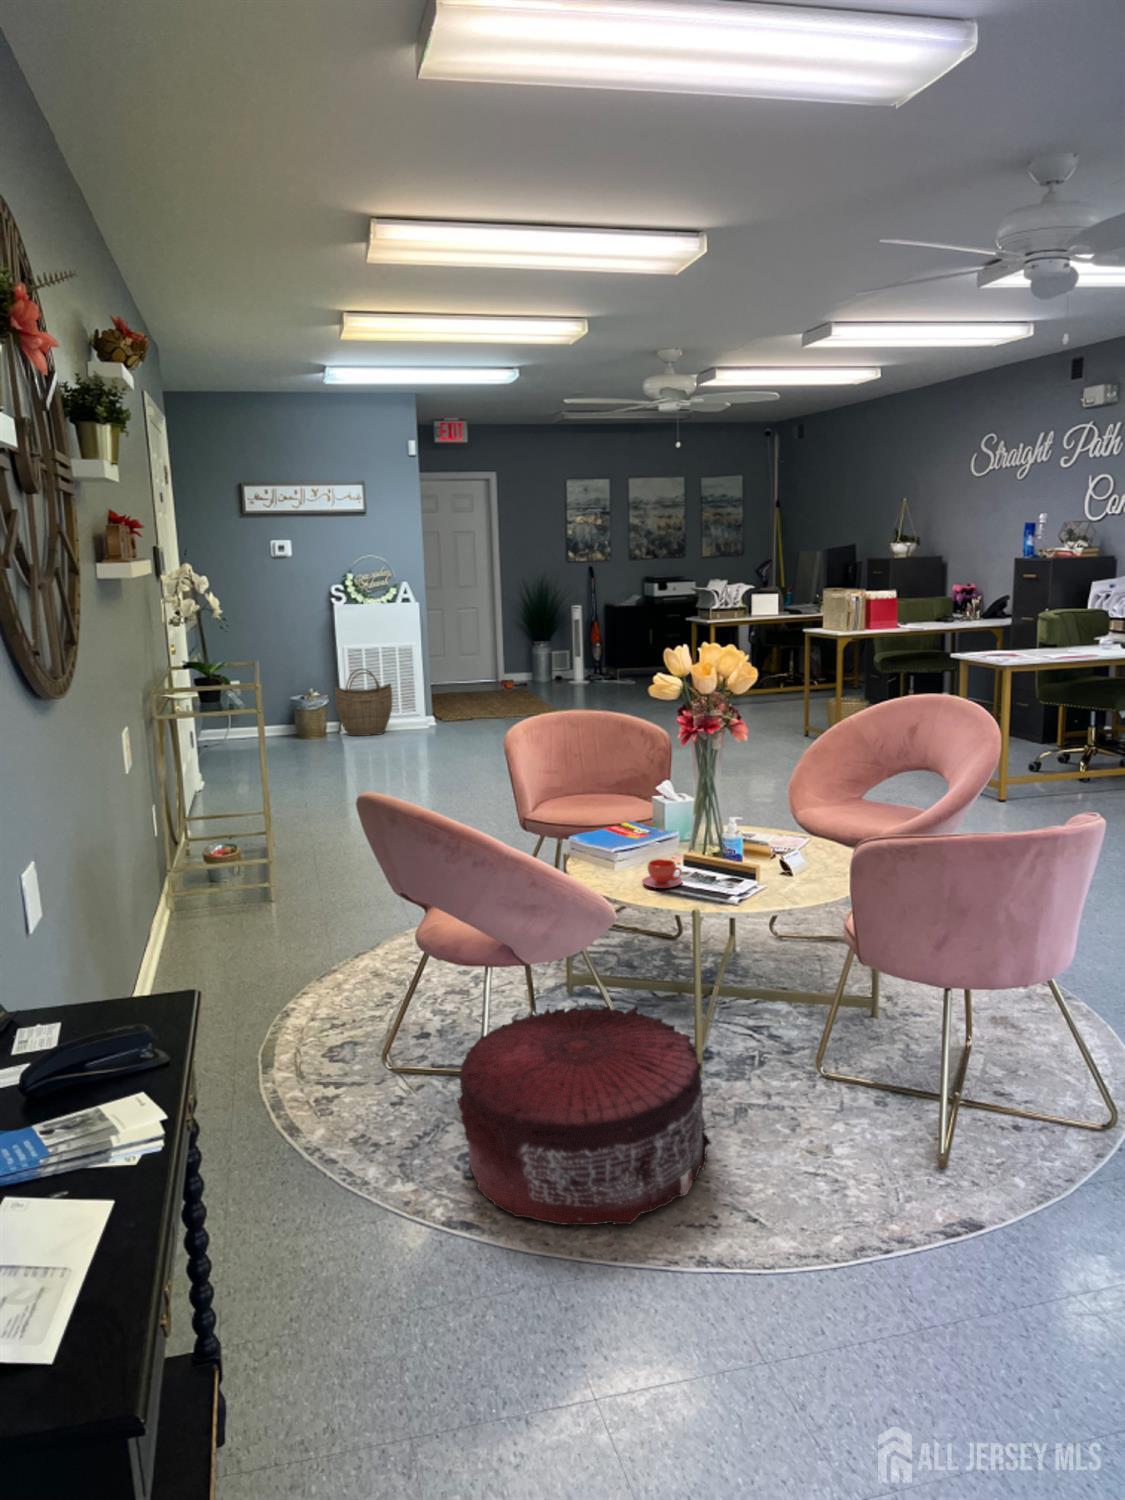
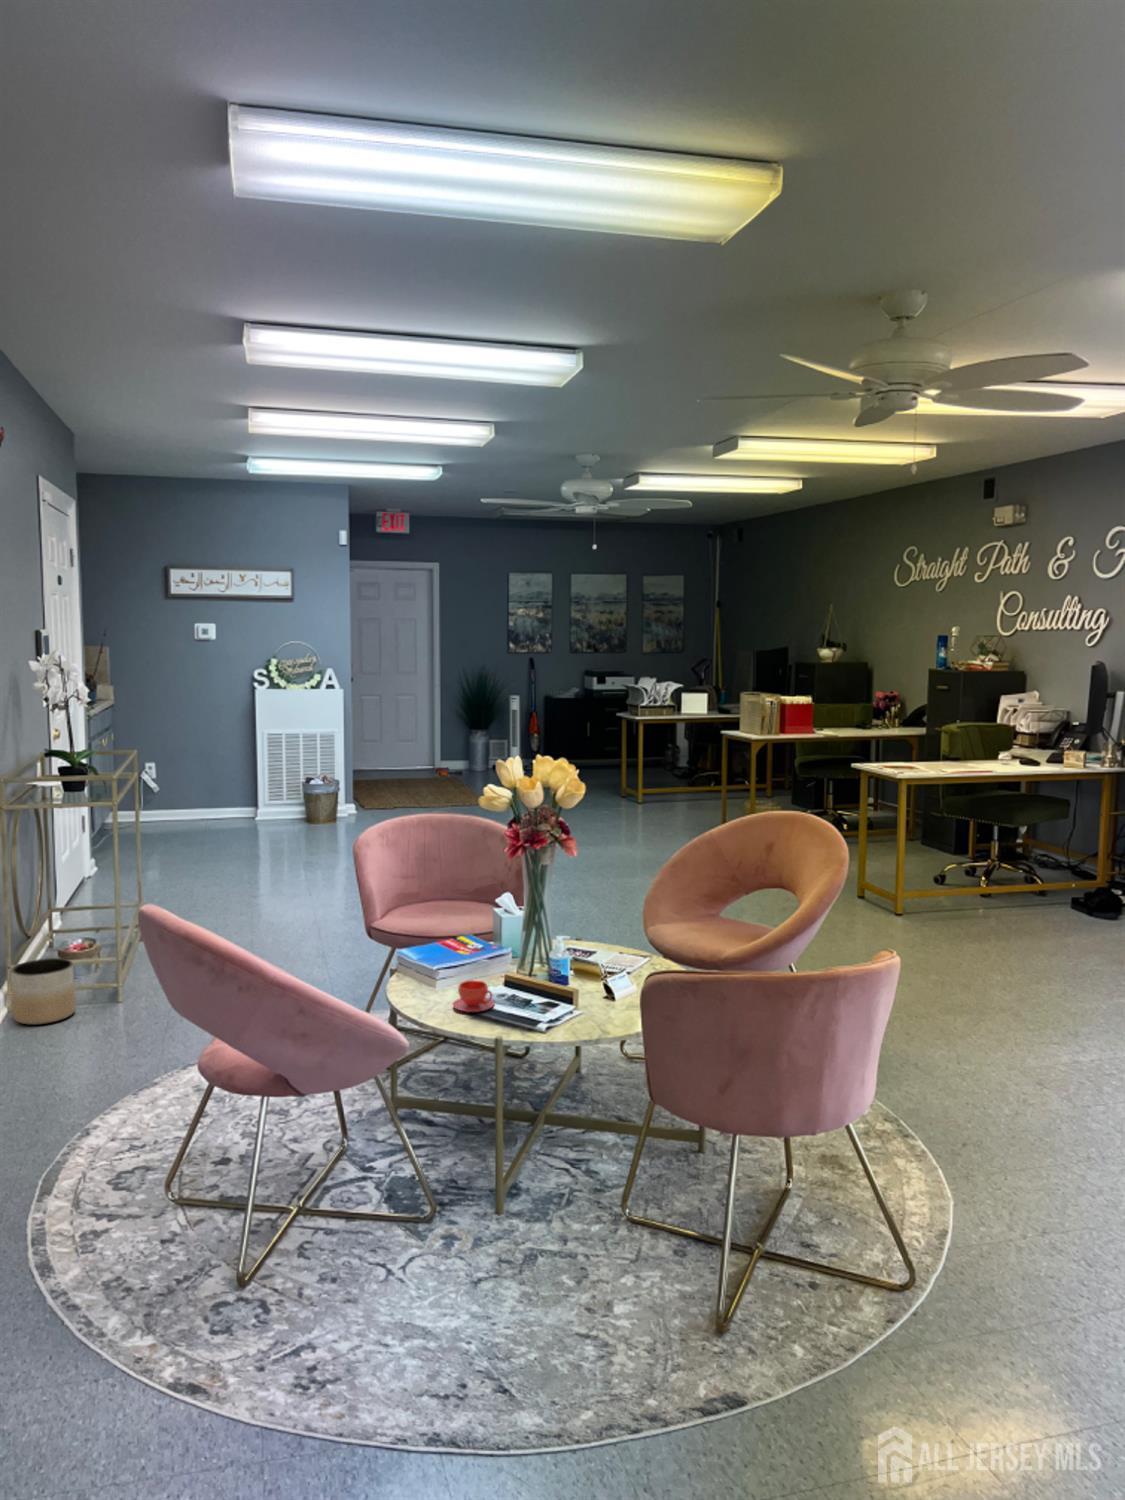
woven basket: present [335,669,392,736] -> none [253,755,312,822]
planter: none [171,862,232,924] -> present [11,958,76,1025]
pouf: present [457,1006,711,1225] -> none [204,1140,483,1394]

